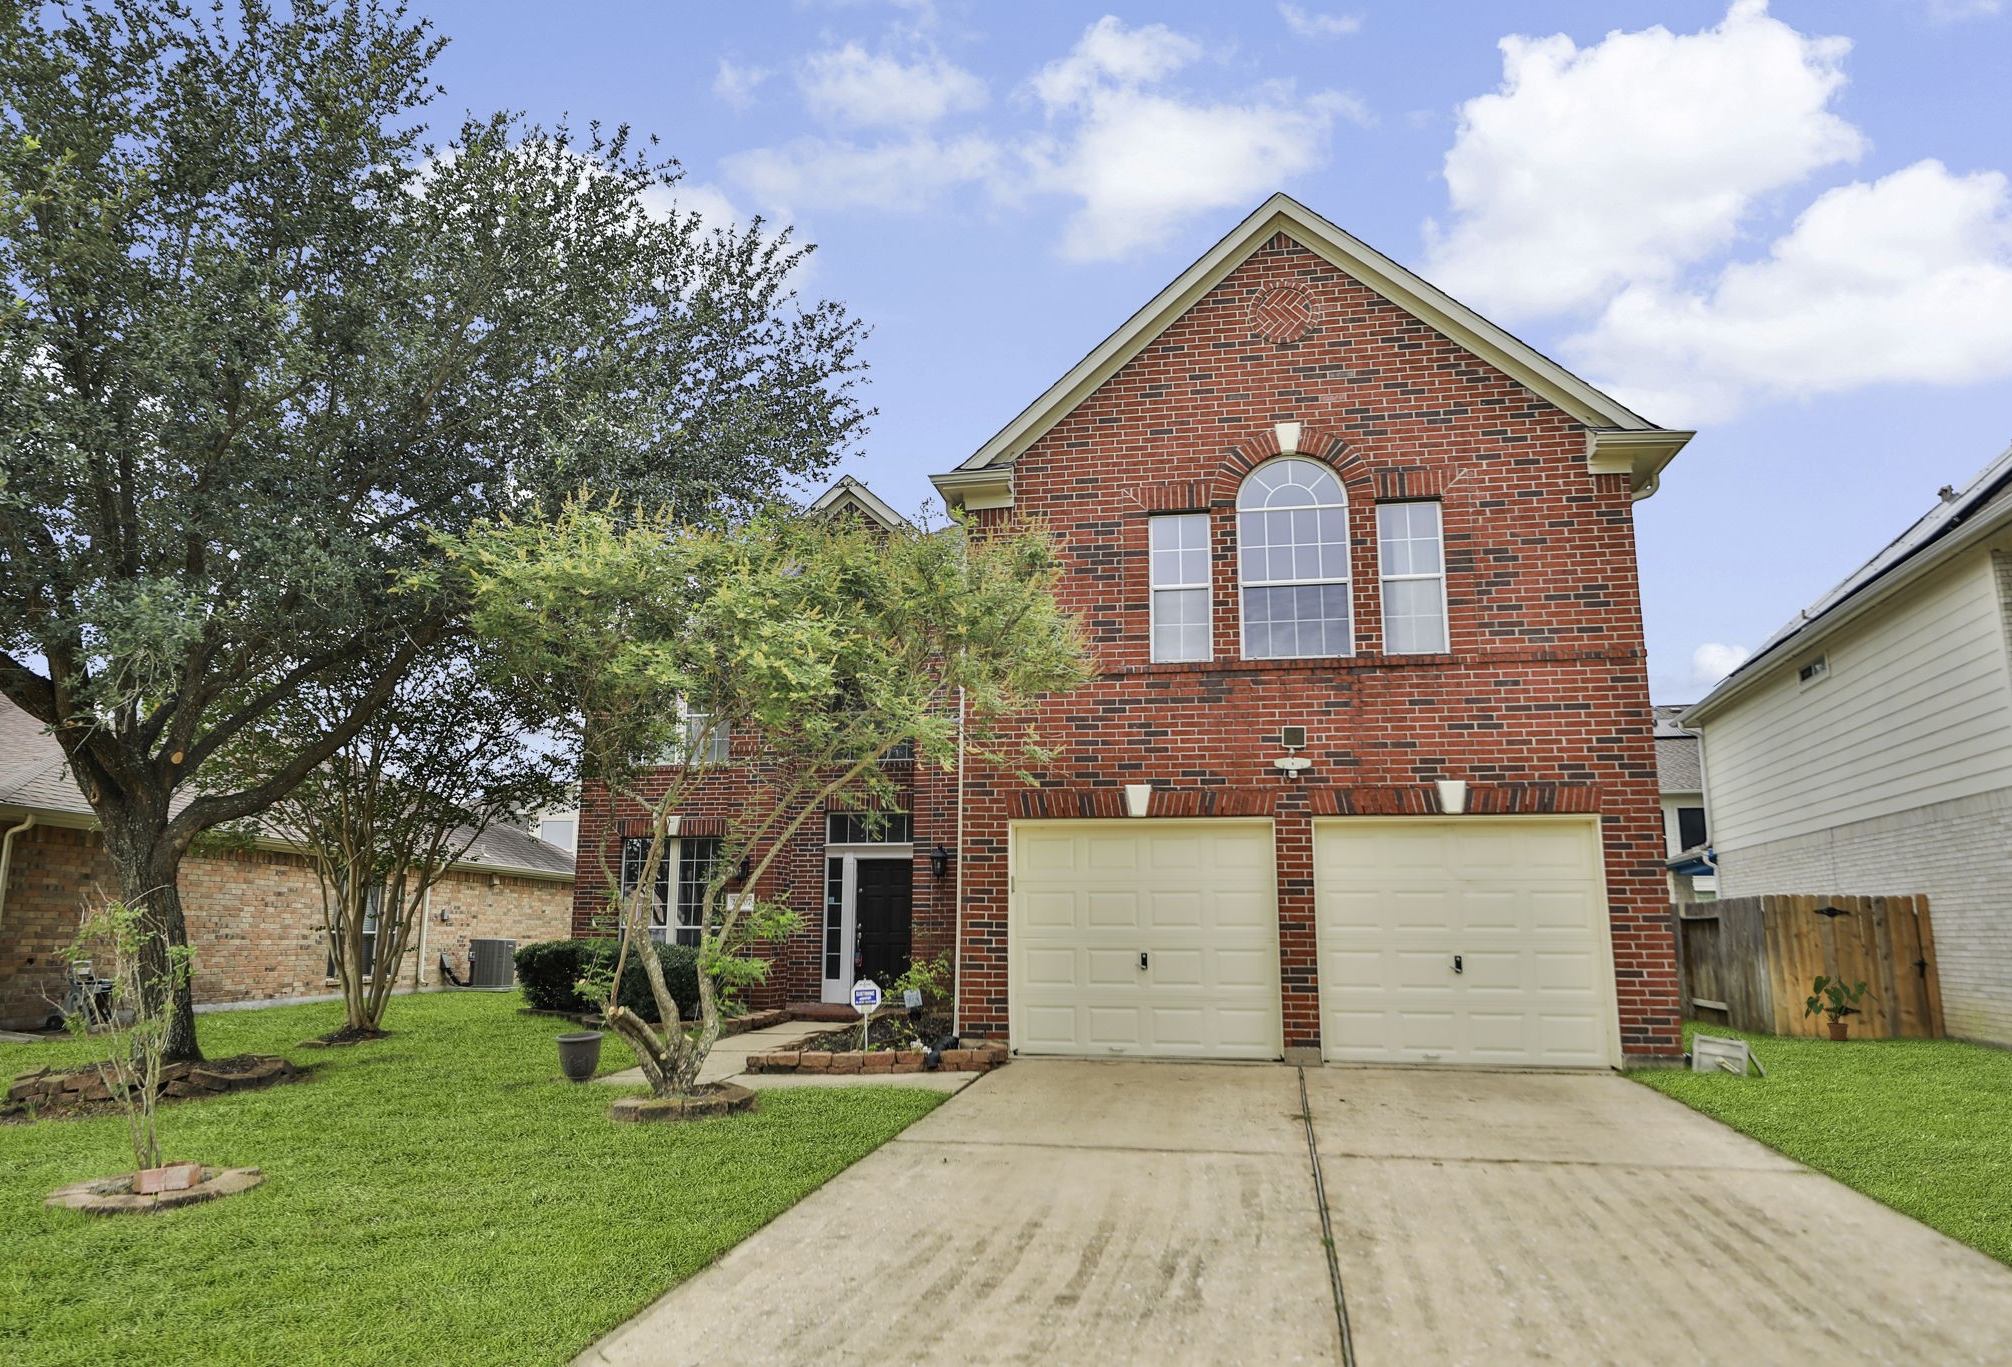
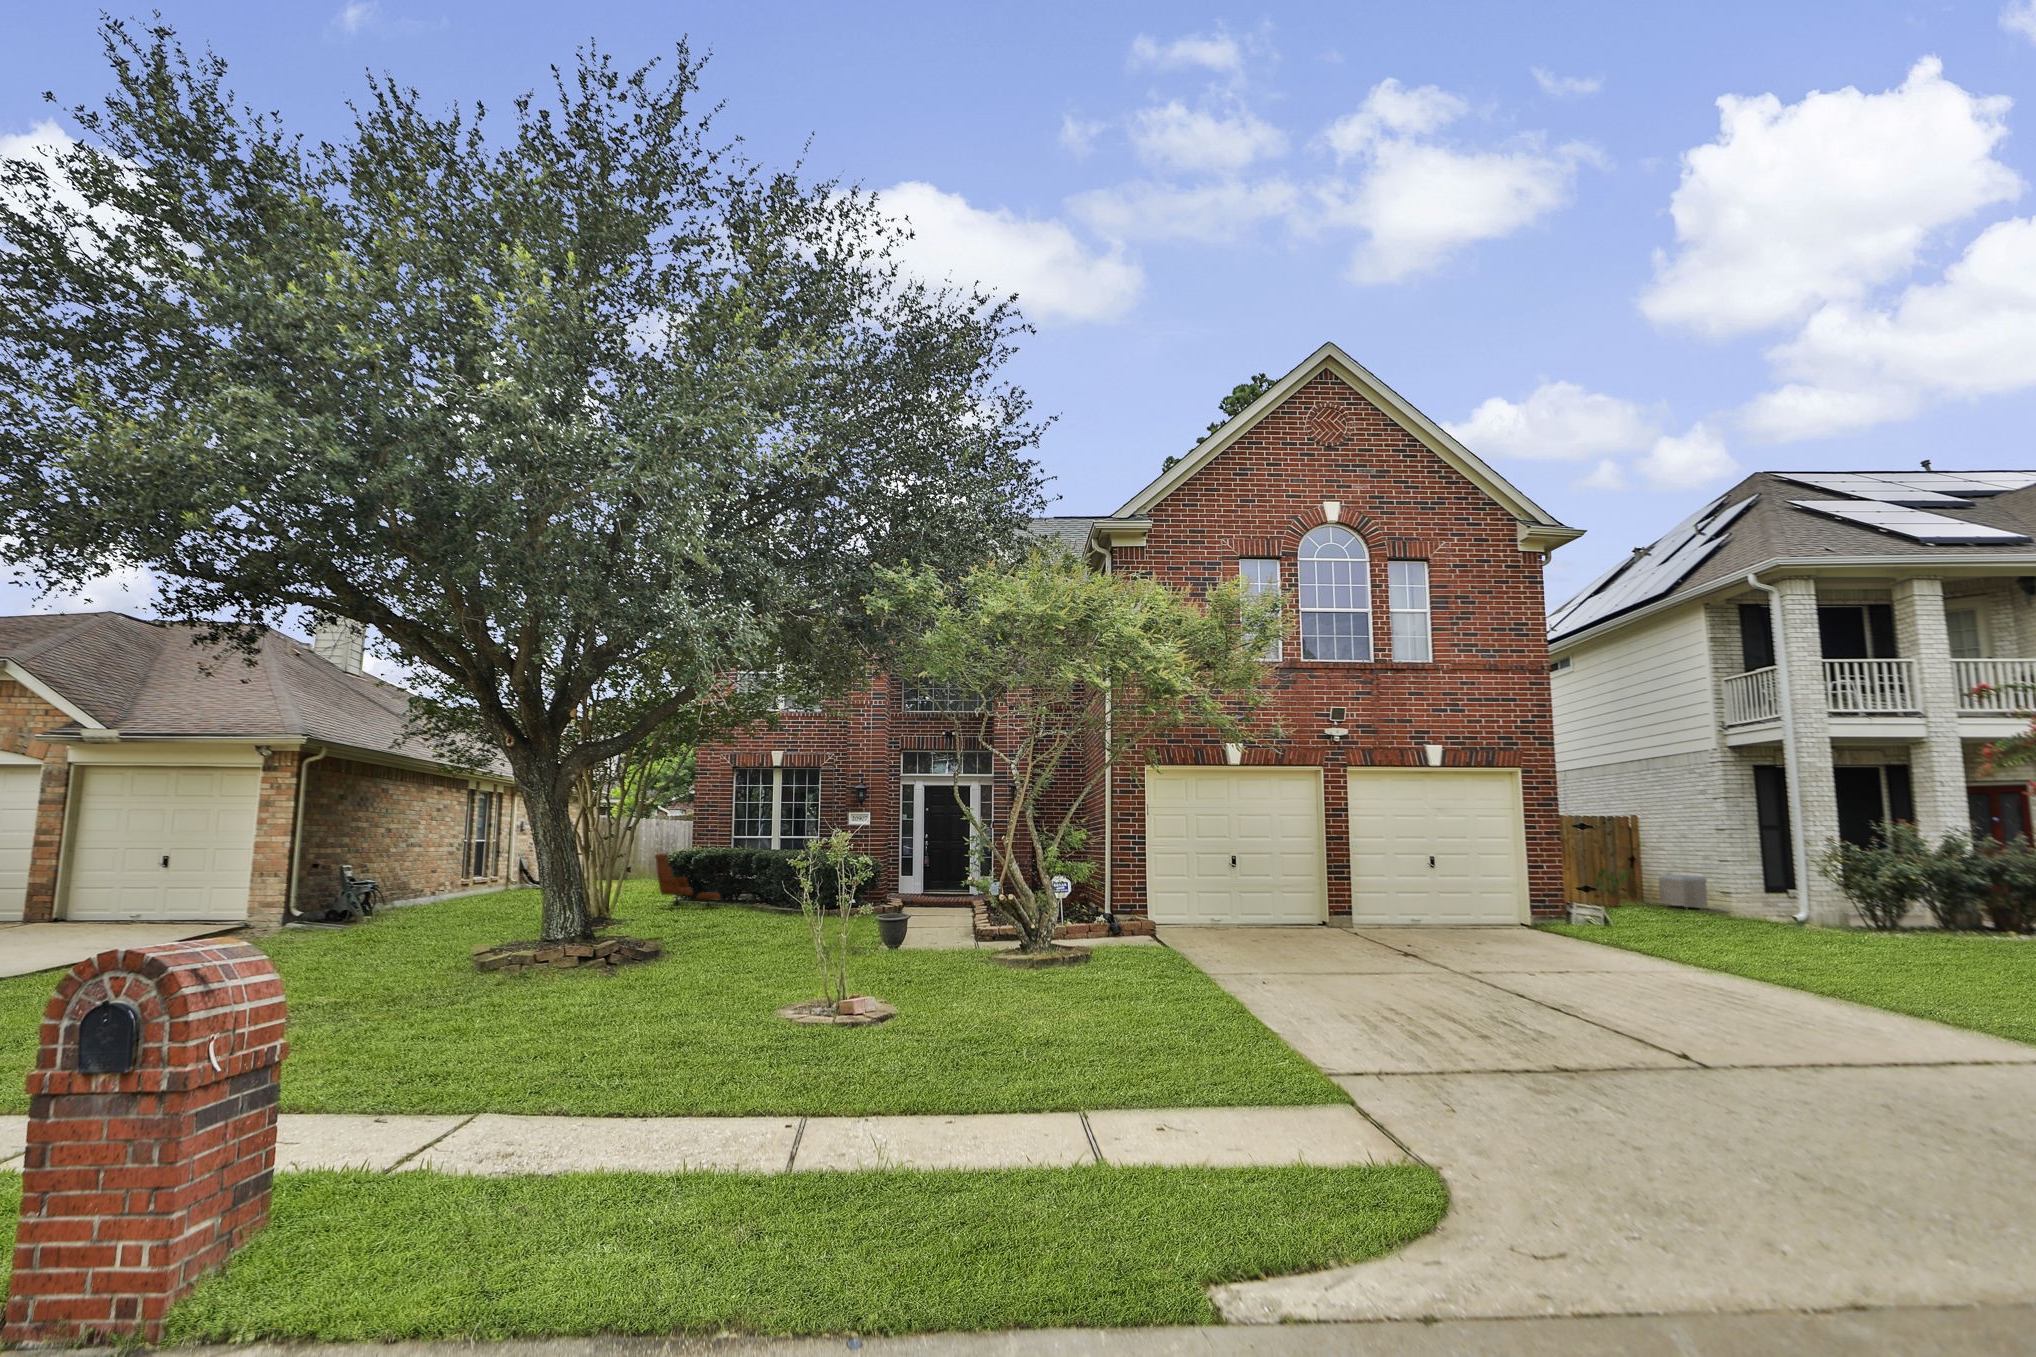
lounge chair: none [481,942,557,1015] -> present [655,854,720,908]
storage bench: none [1918,989,2001,1050] -> present [1659,875,1708,908]
woven basket: present [13,998,49,1030] -> none [290,903,318,929]

